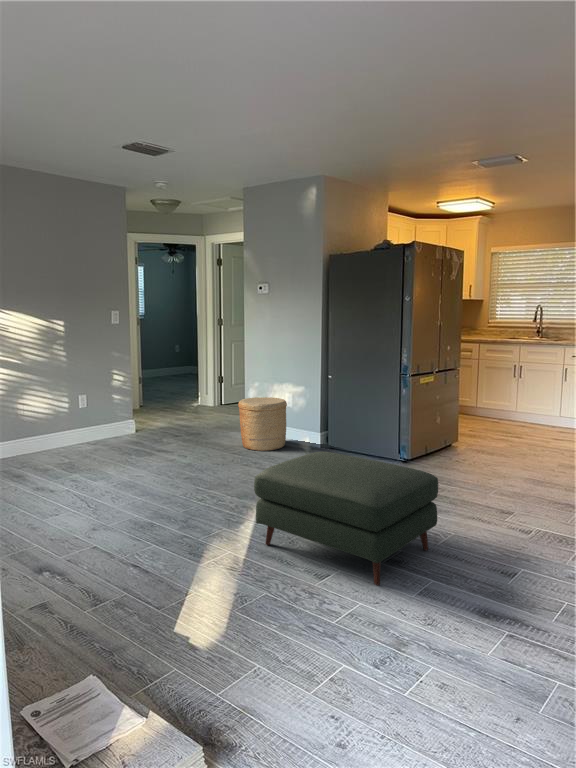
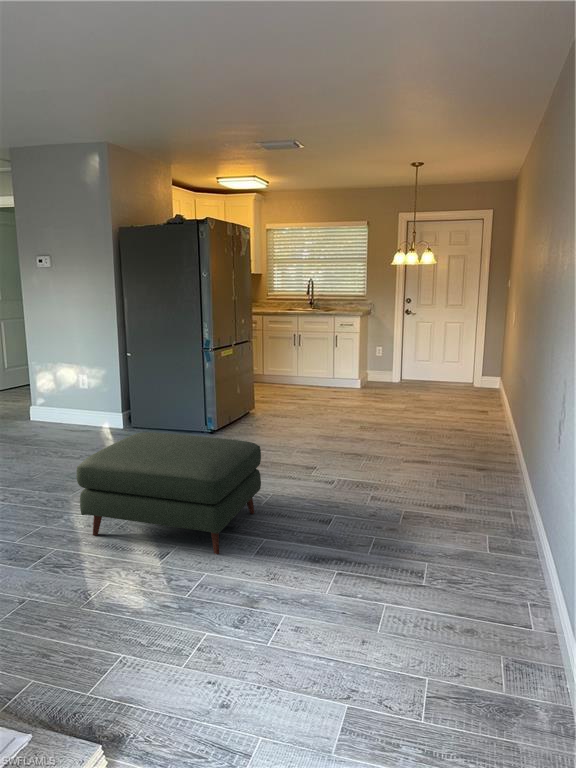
woven basket: present [238,397,287,451] -> none [25,379,83,438]

